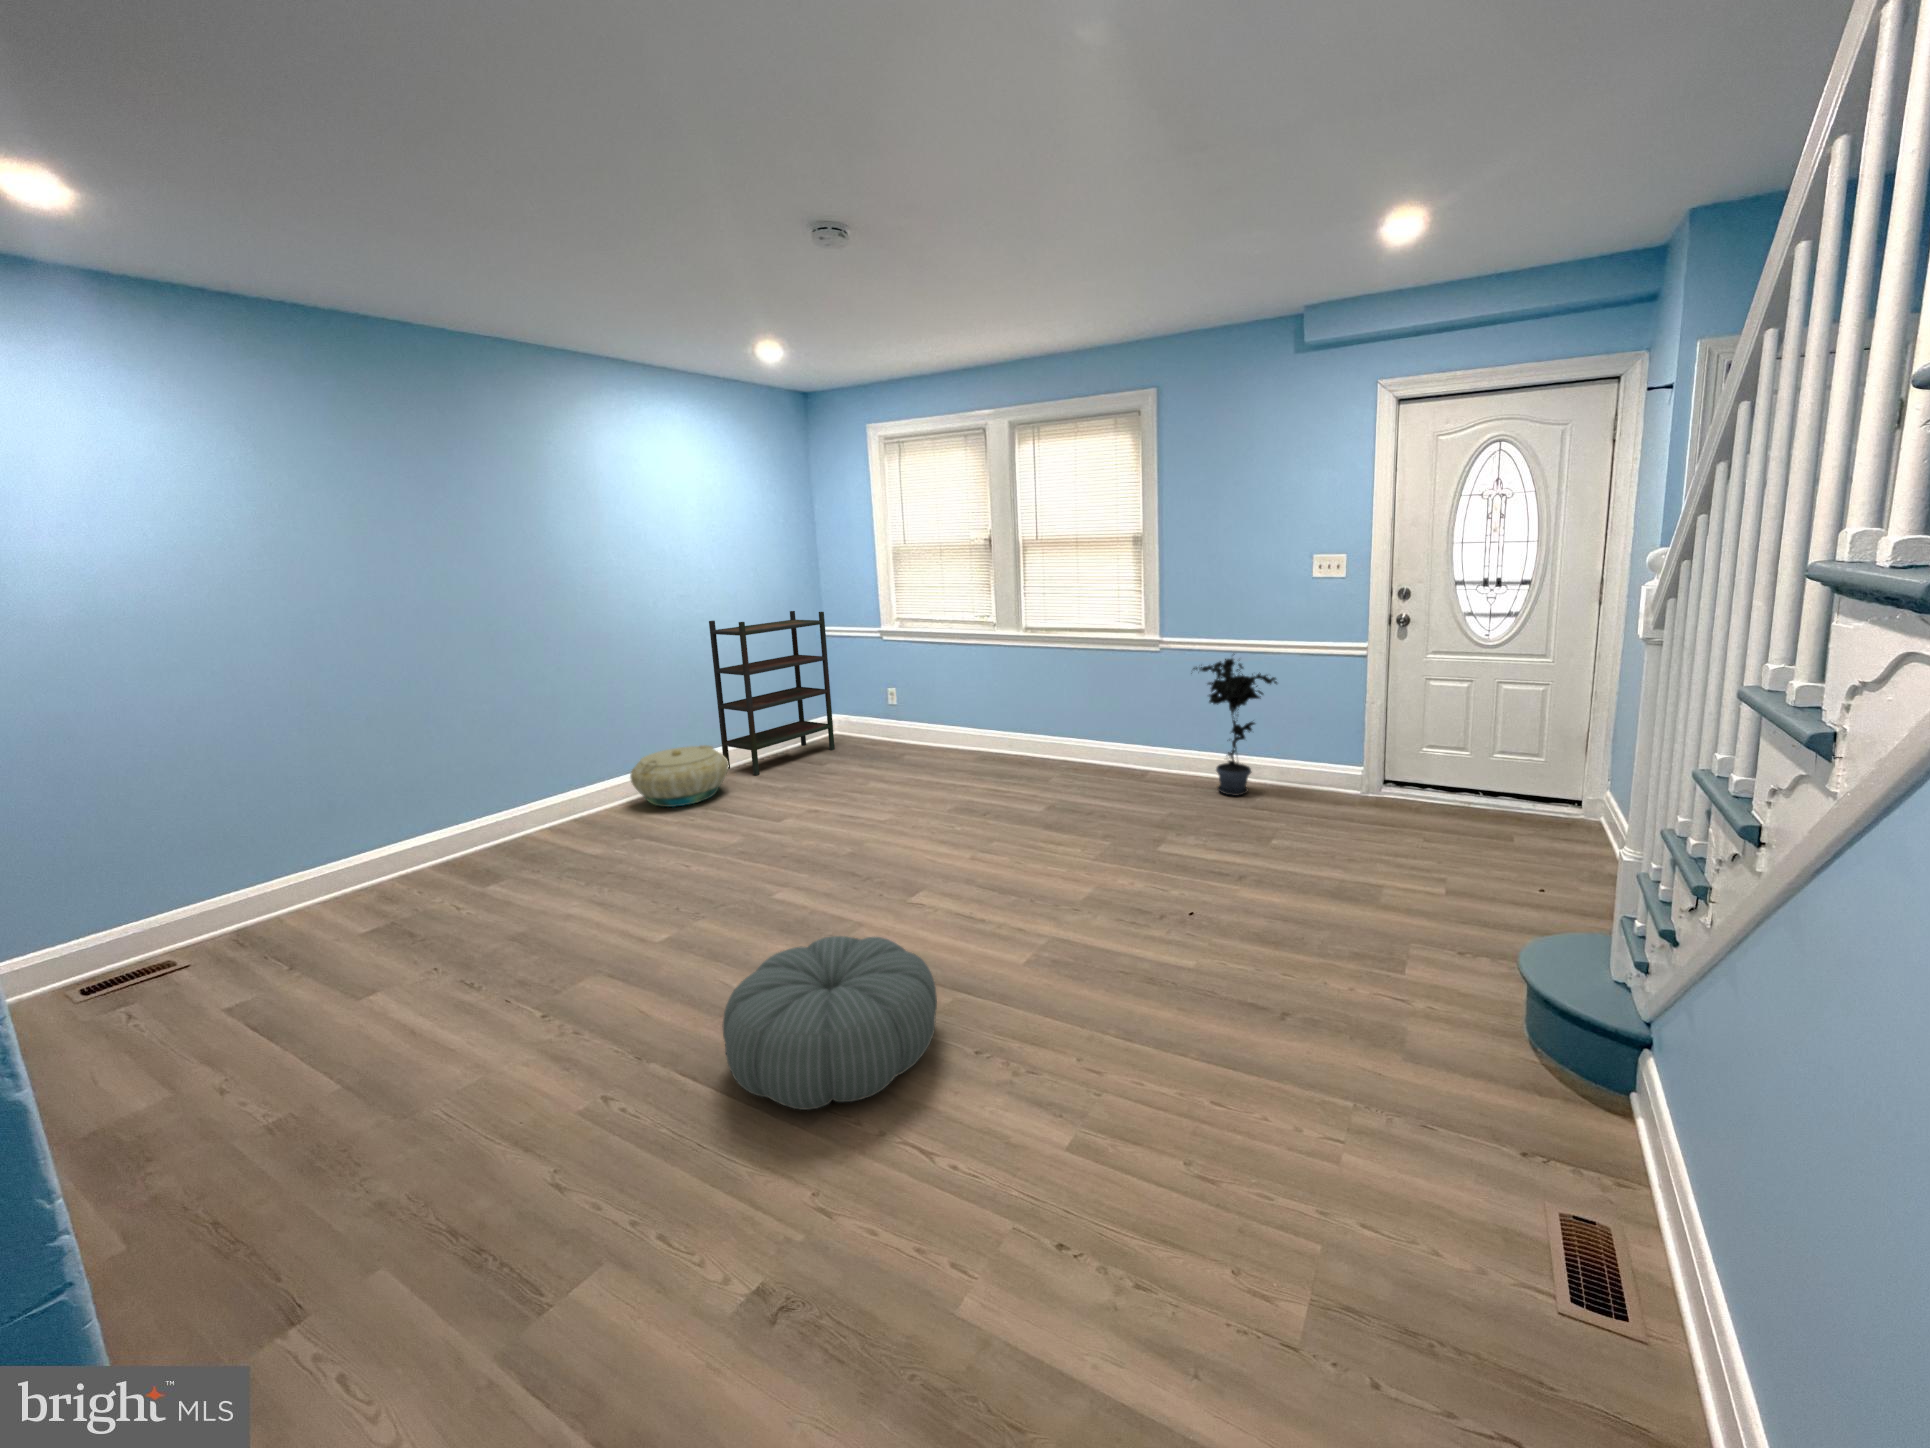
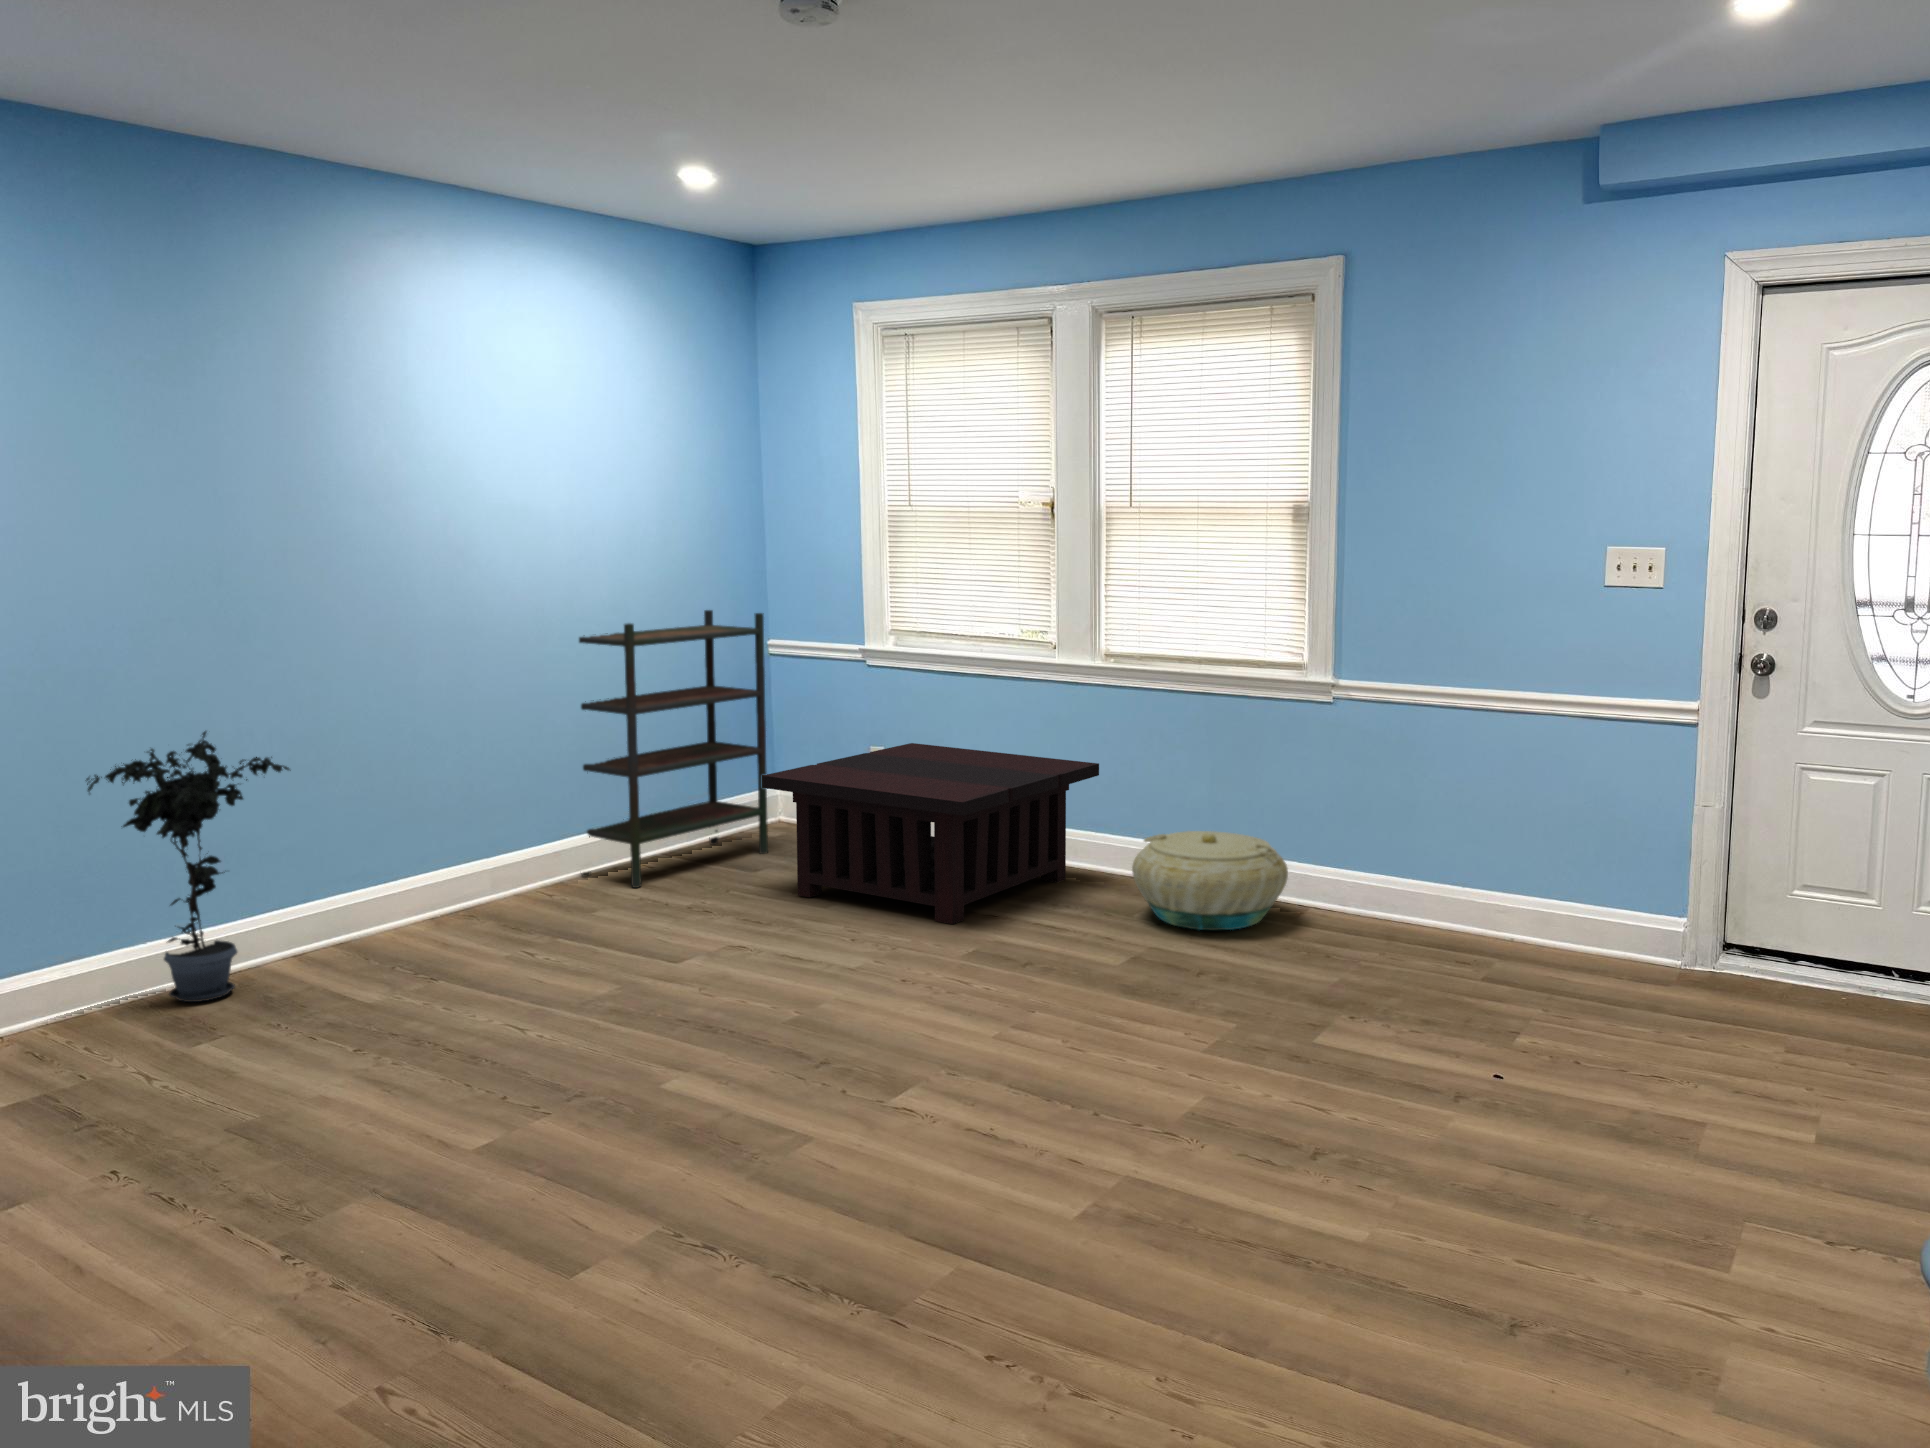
potted plant: present [1193,654,1277,796] -> present [86,731,290,1002]
coffee table: none [825,683,1022,790] -> present [762,743,1099,924]
basket: present [630,745,728,807] -> present [1132,831,1288,930]
pouf: present [722,936,937,1110] -> none [630,1114,957,1358]

